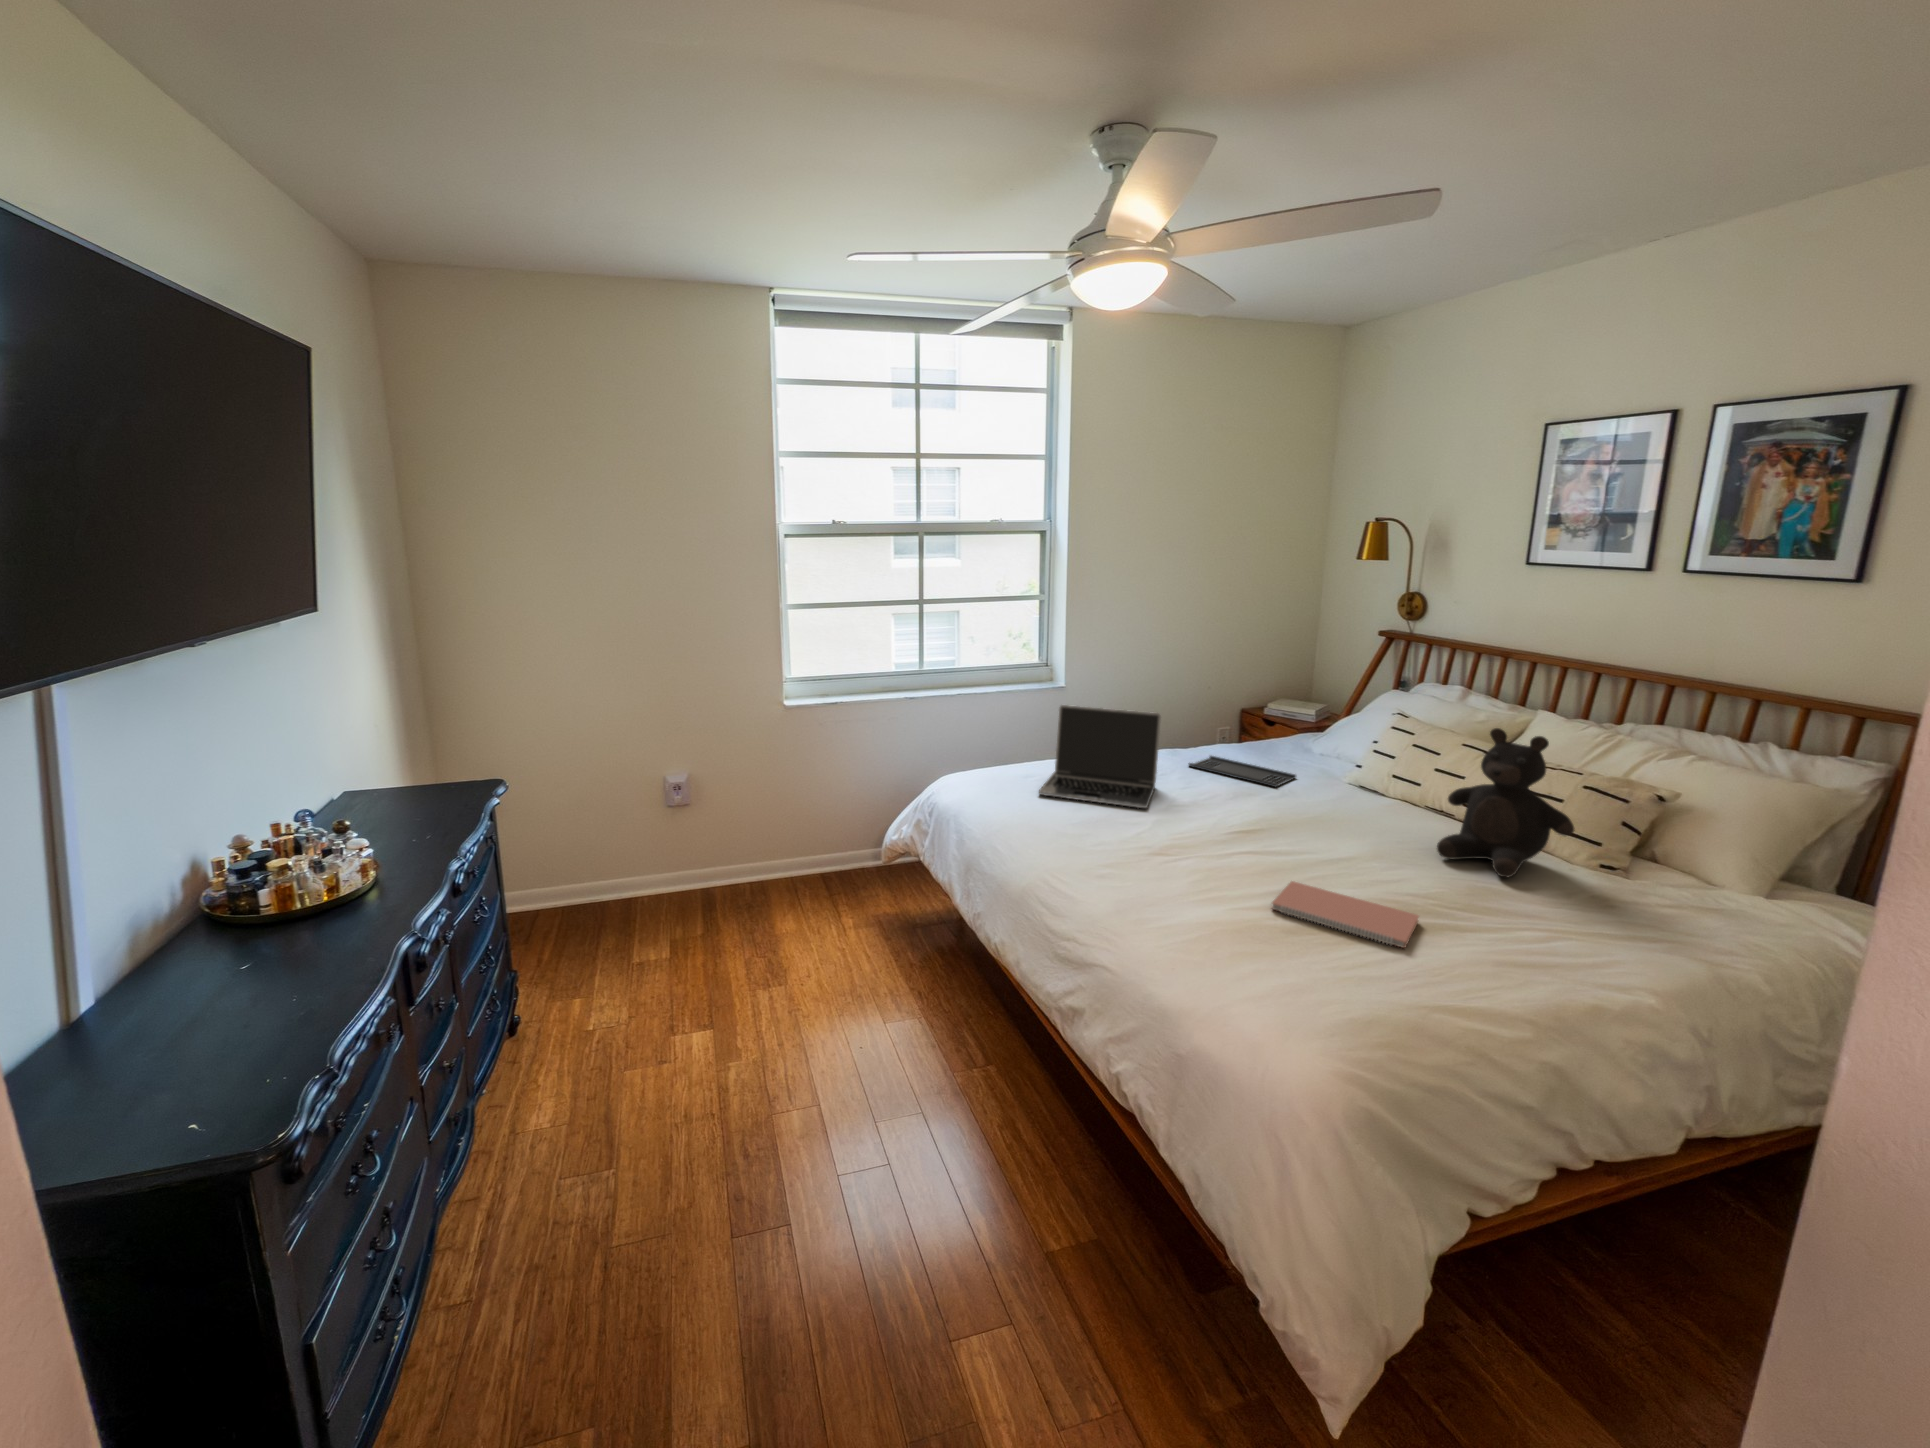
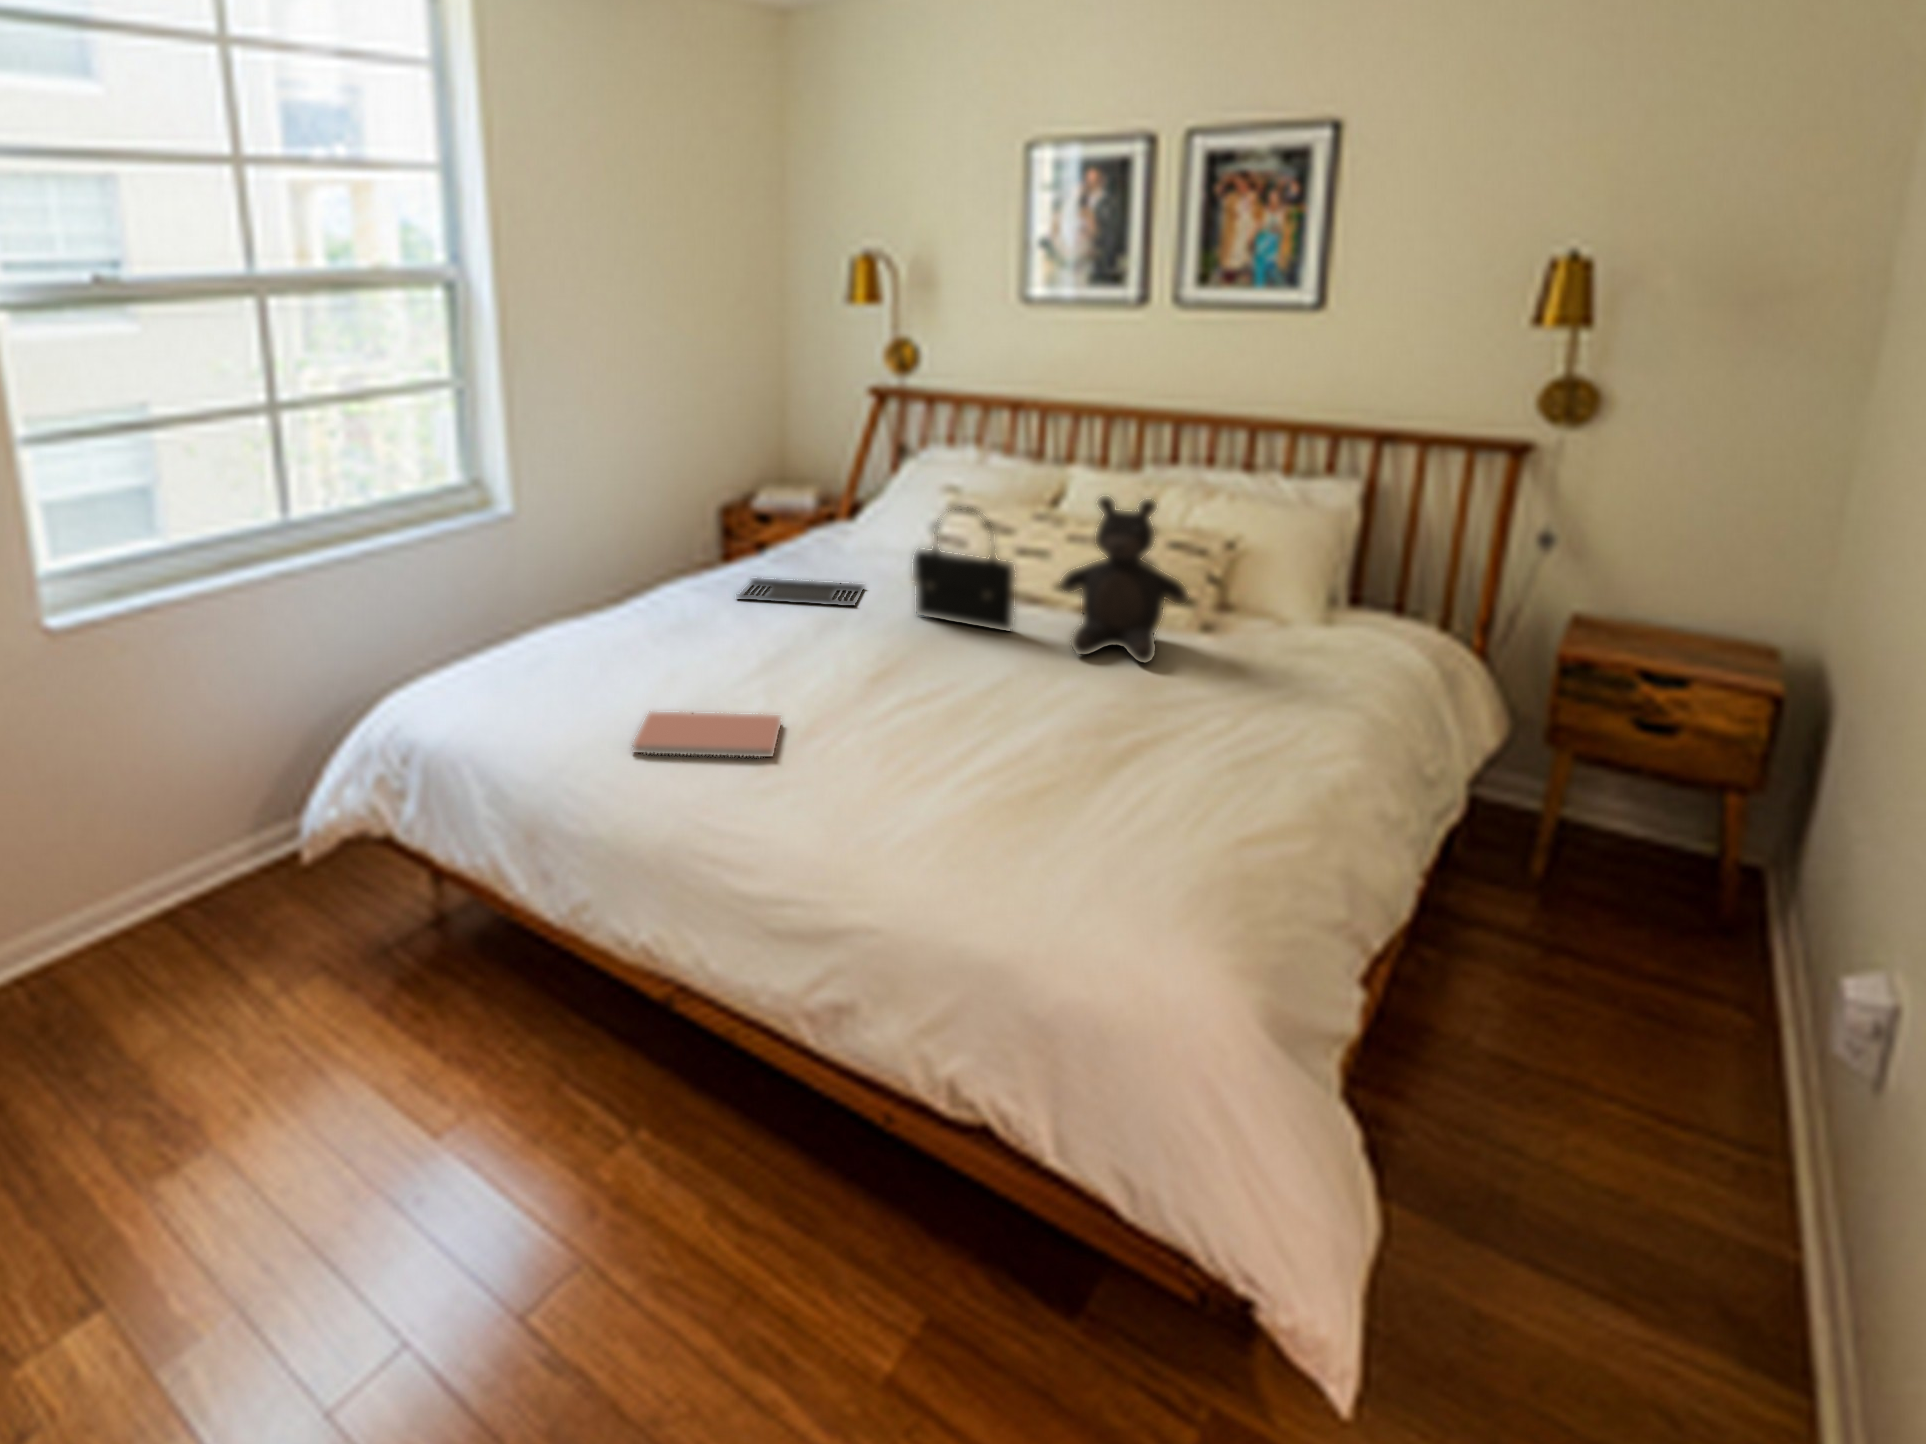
laptop: present [1039,705,1161,808] -> none [572,536,740,690]
handbag: none [1320,720,1405,830] -> present [913,518,1015,631]
notebook: present [1272,881,1419,948] -> present [632,711,781,757]

